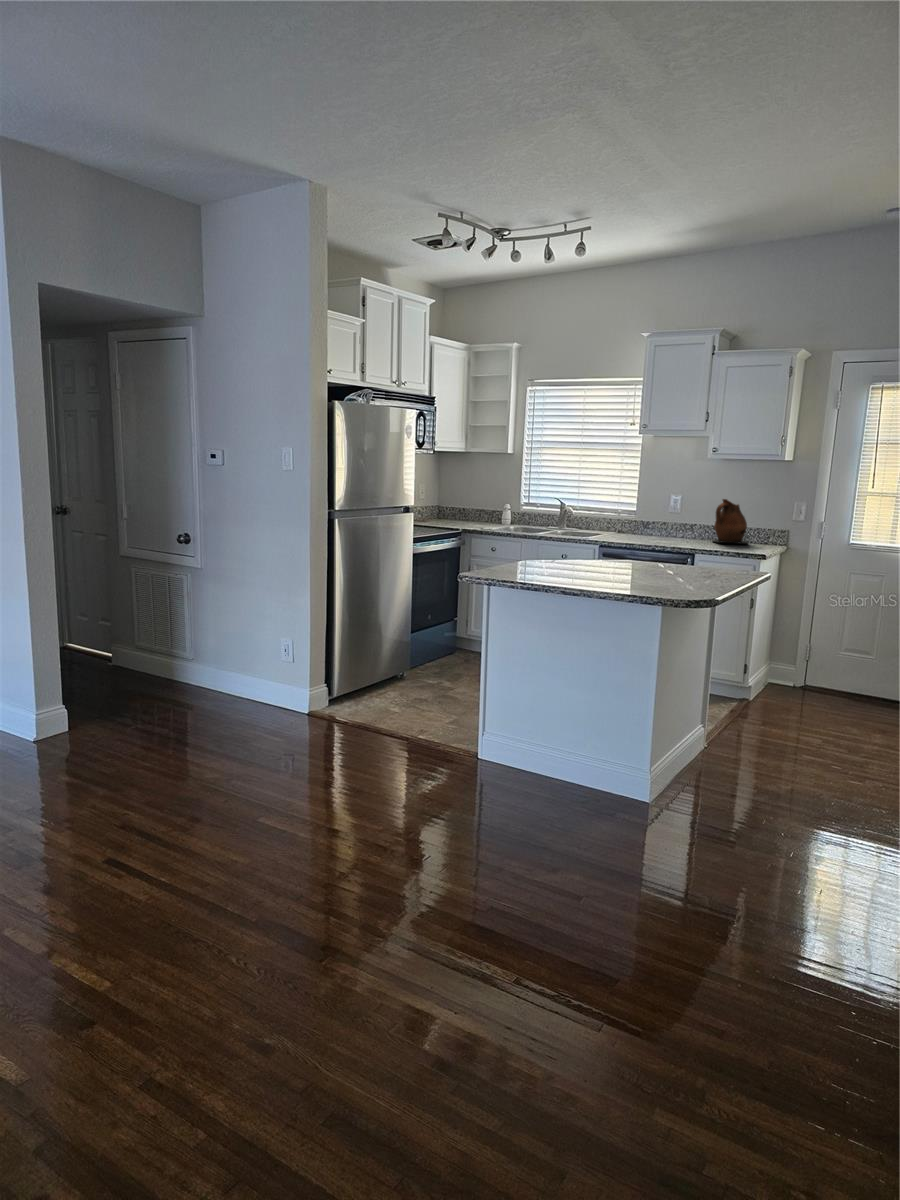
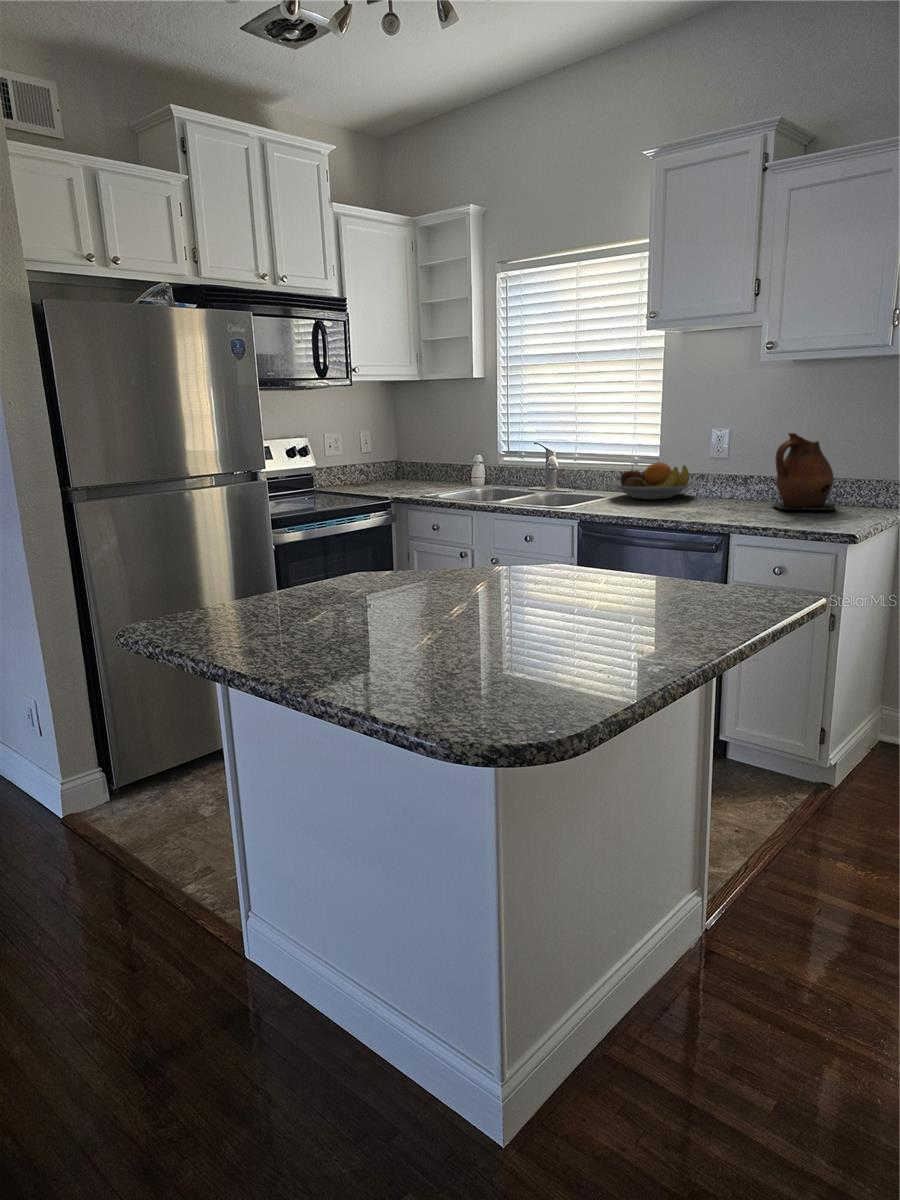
fruit bowl: none [609,514,661,536] -> present [611,462,695,499]

